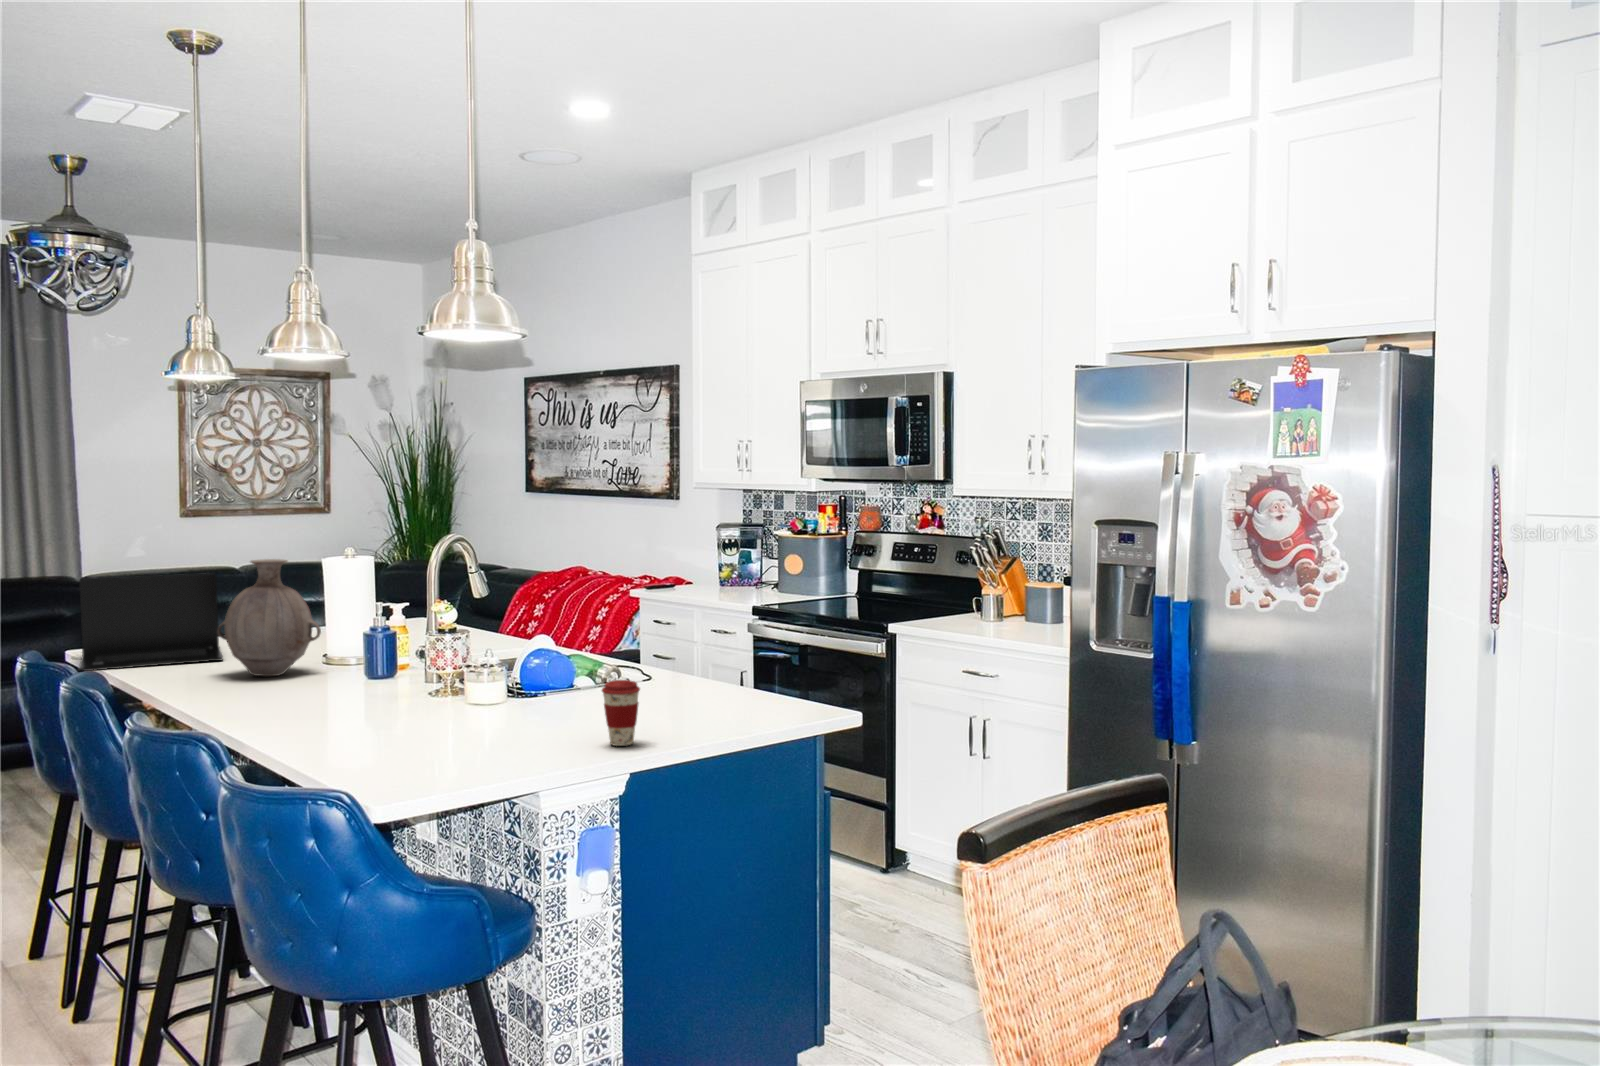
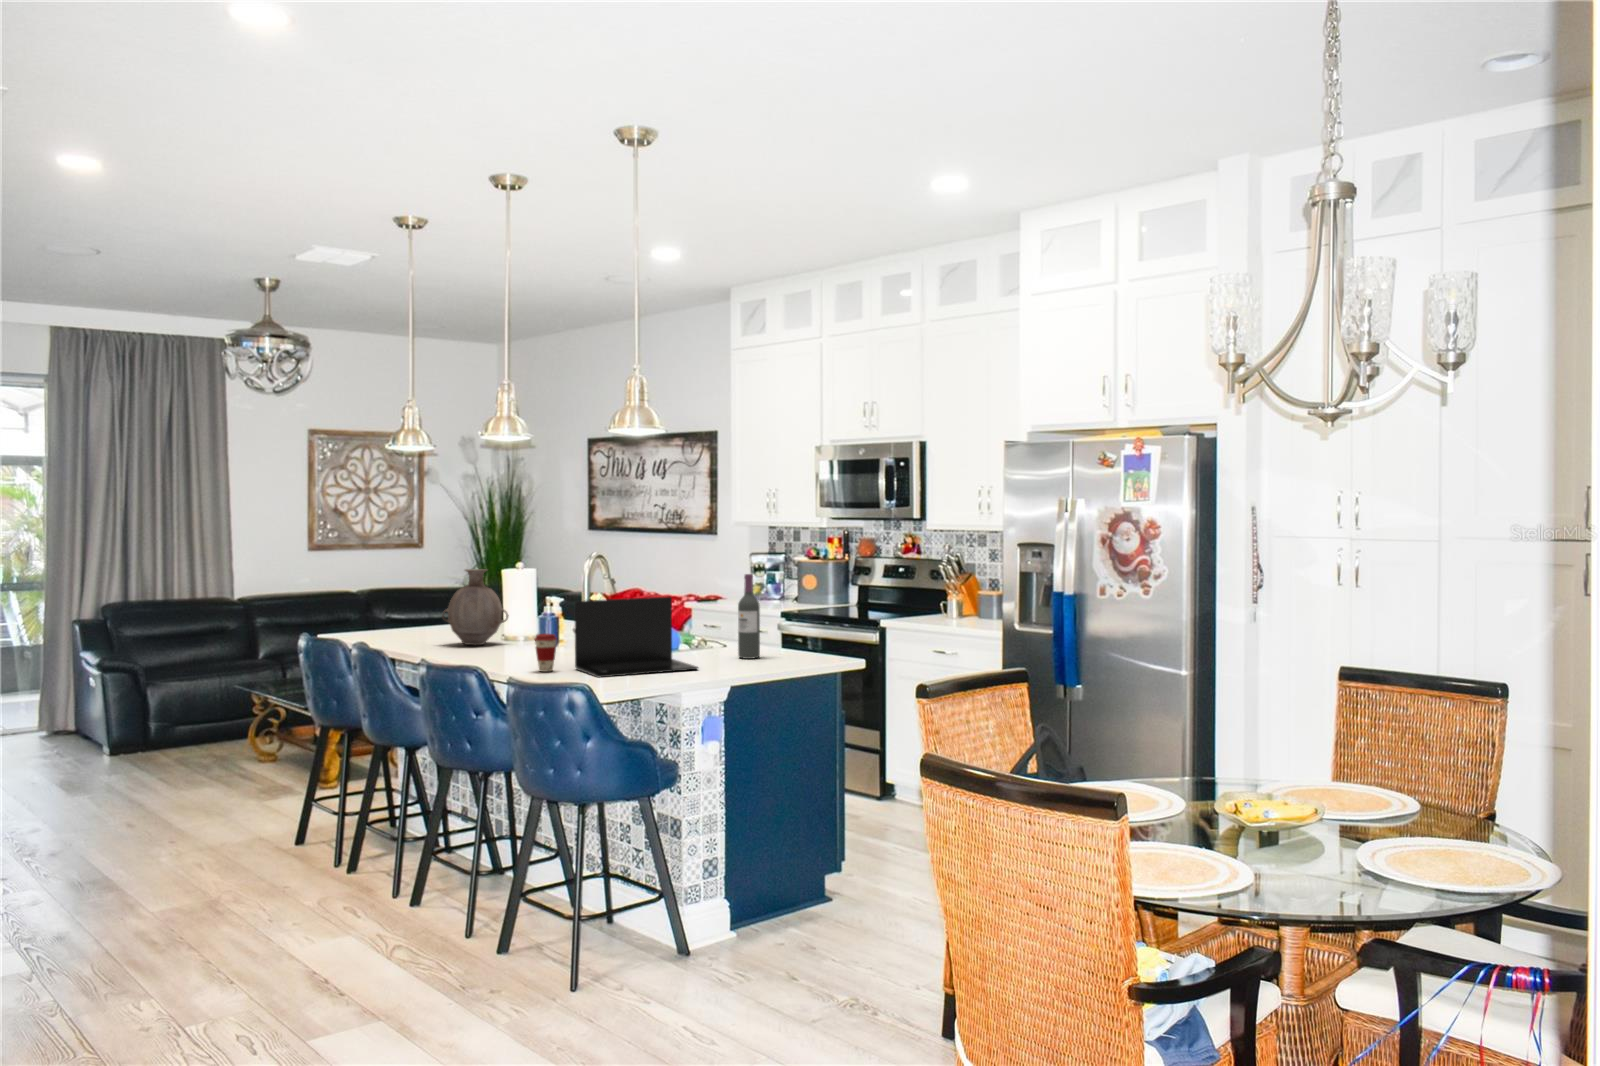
laptop: present [79,573,223,671] -> present [574,596,698,677]
wine bottle: none [656,574,692,712] -> present [738,574,760,659]
coffee cup: present [602,680,640,746] -> present [535,634,557,672]

